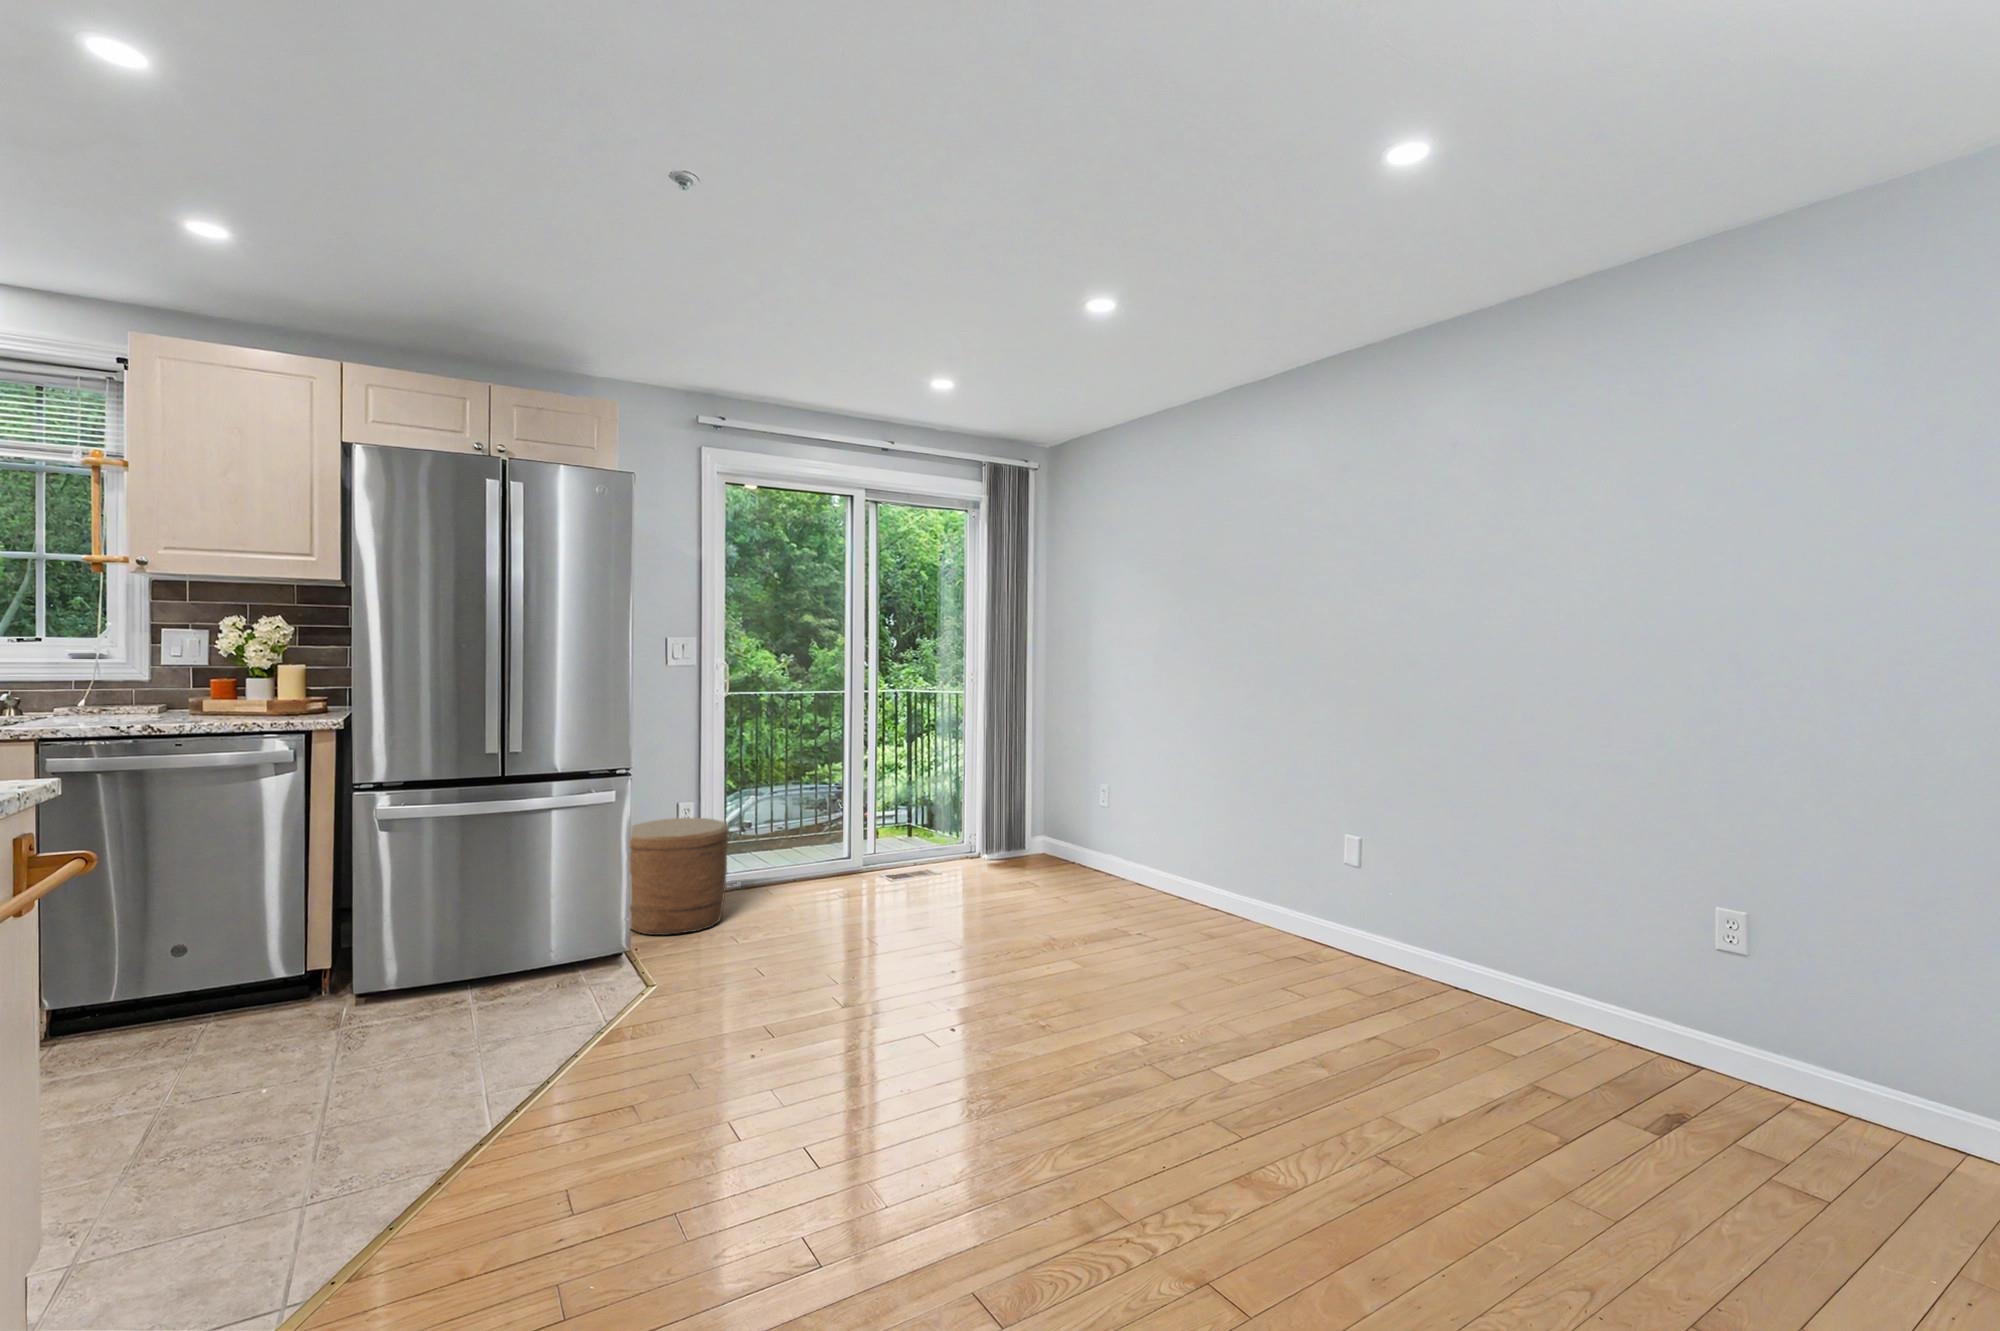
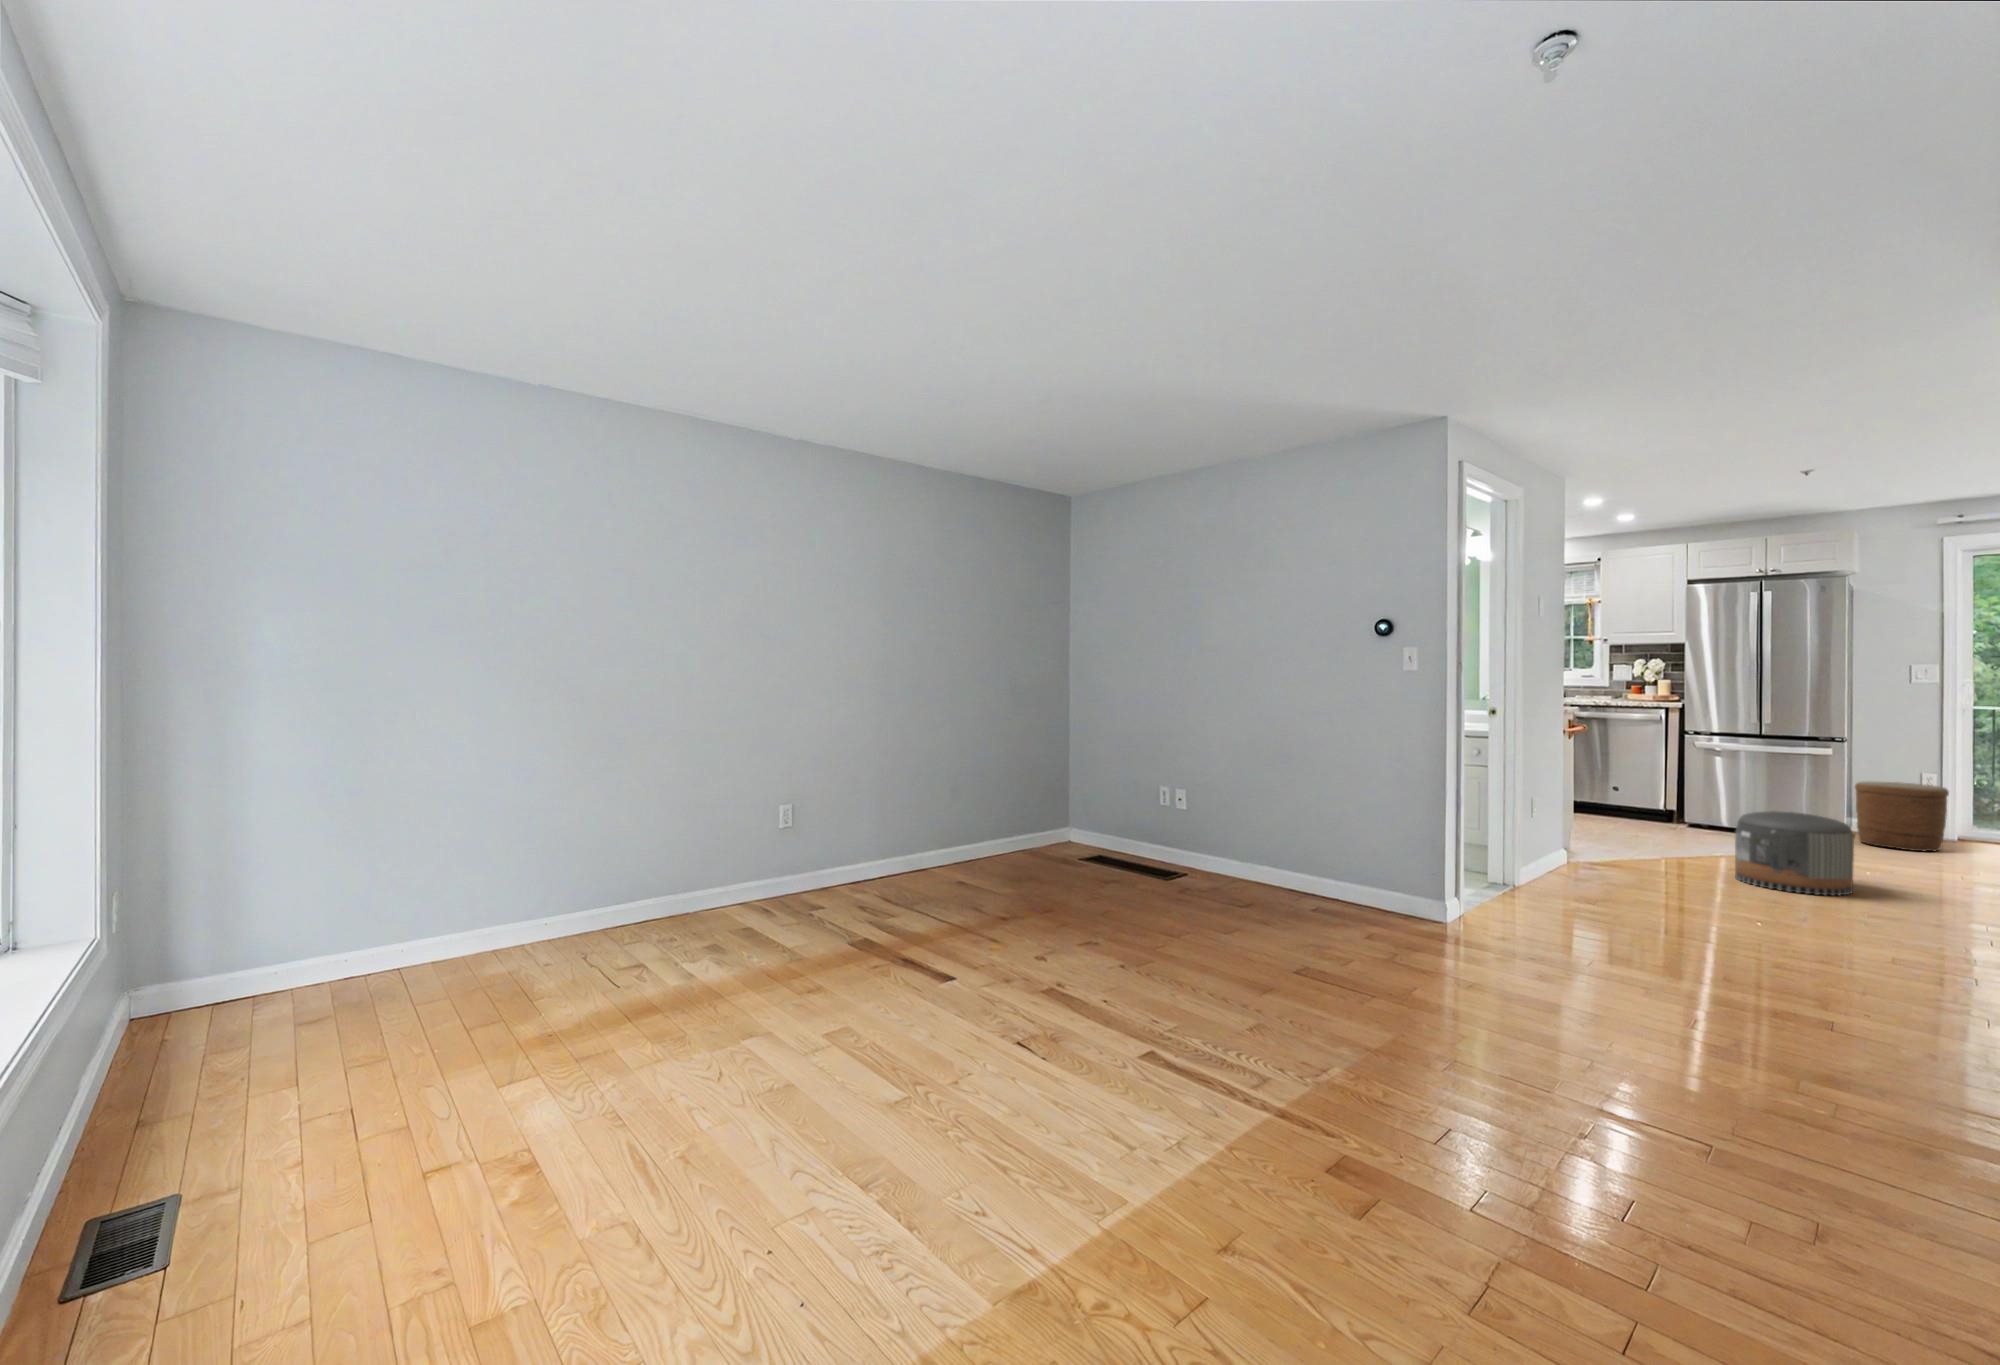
pouf: none [584,993,813,1261] -> present [1735,811,1854,895]

